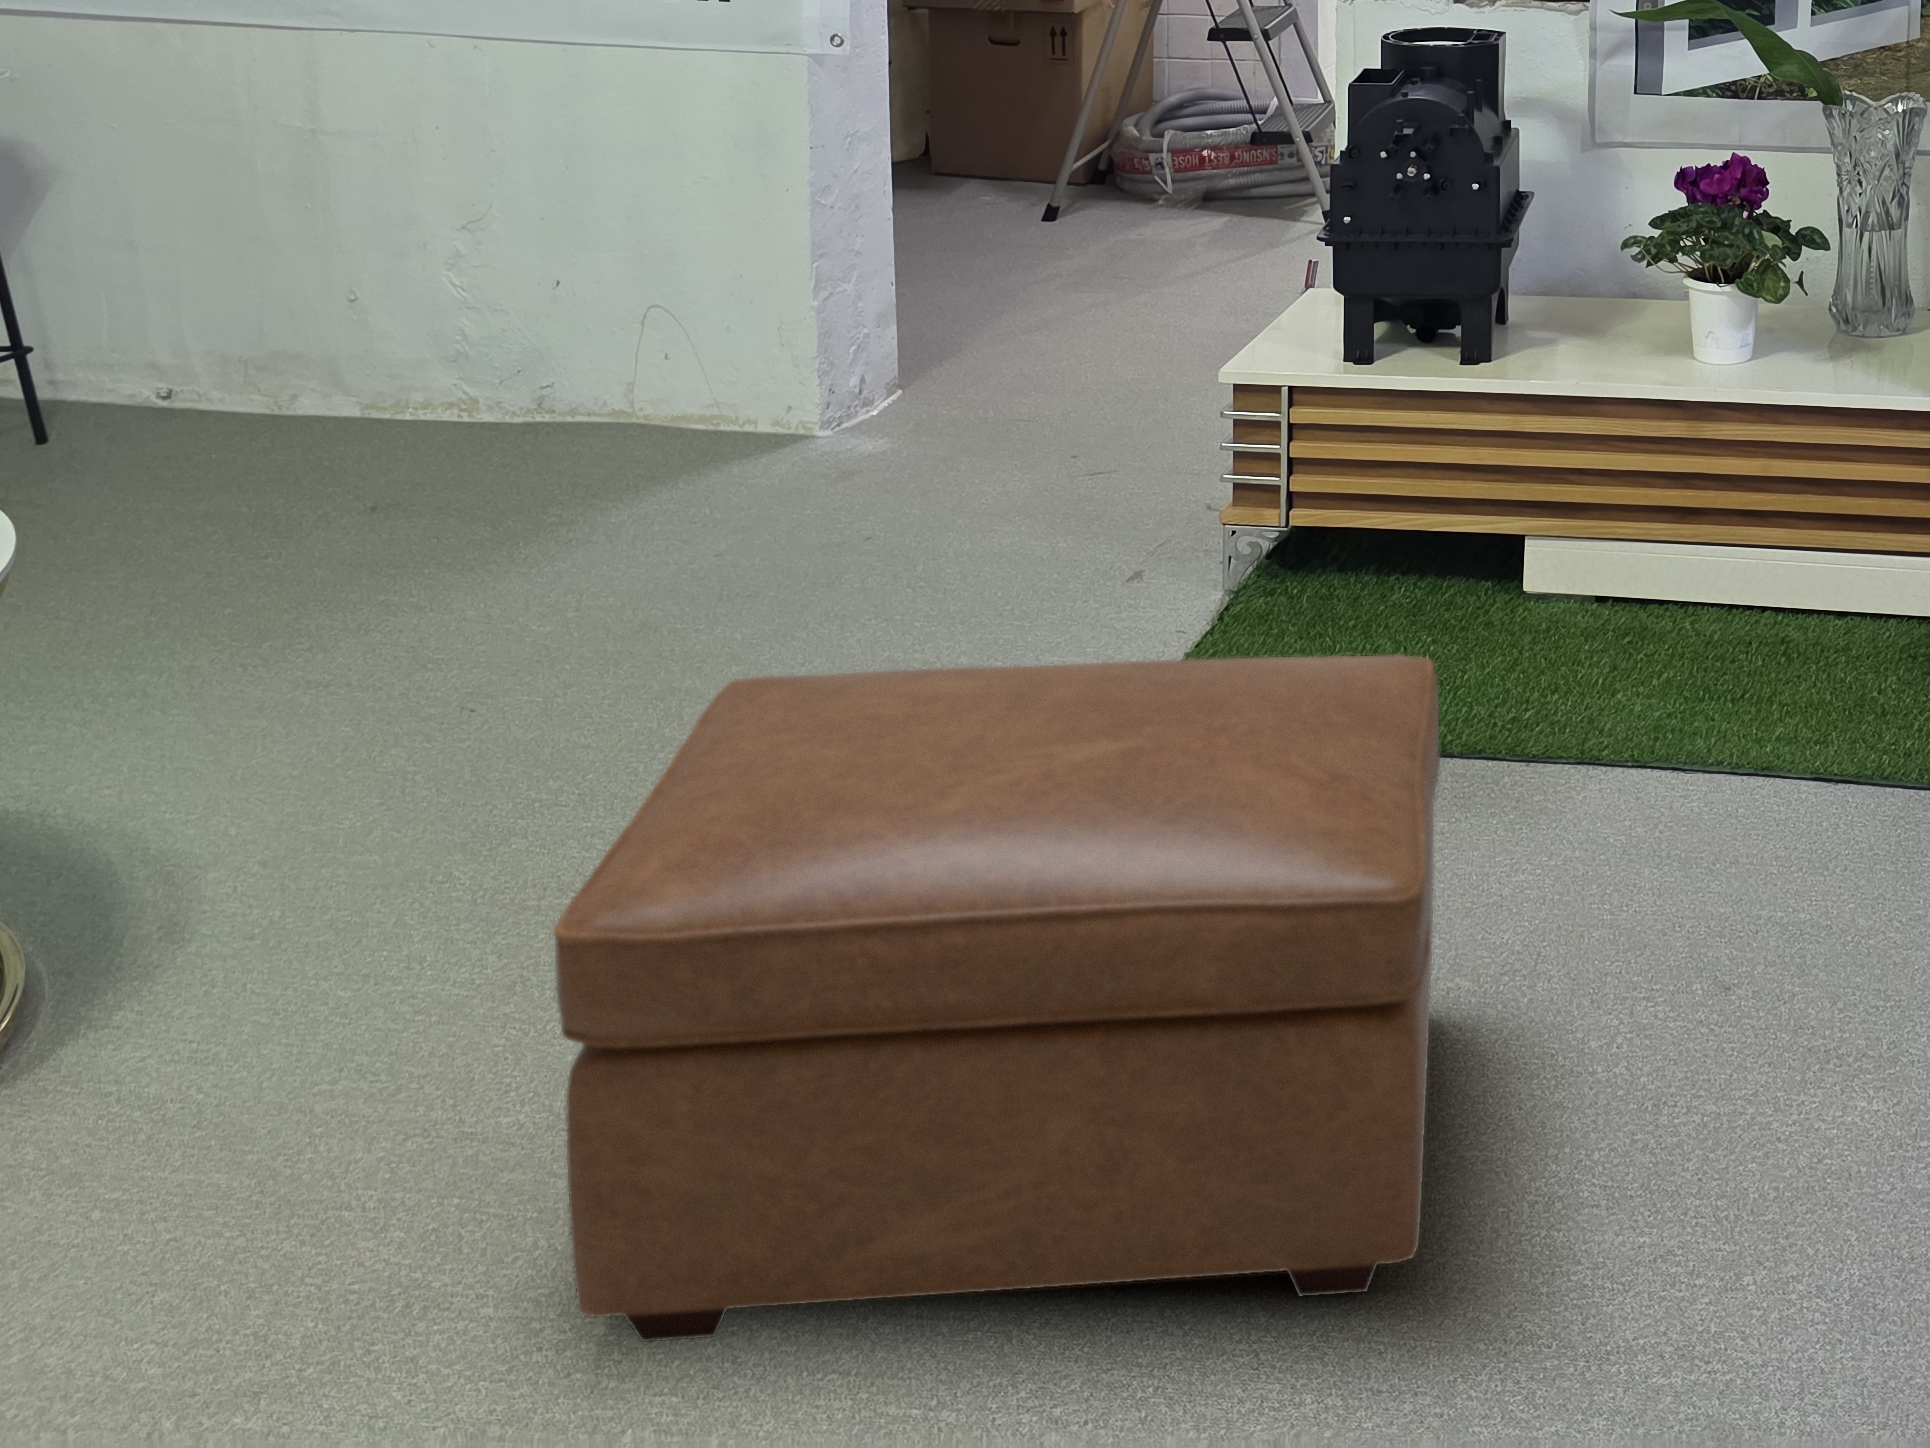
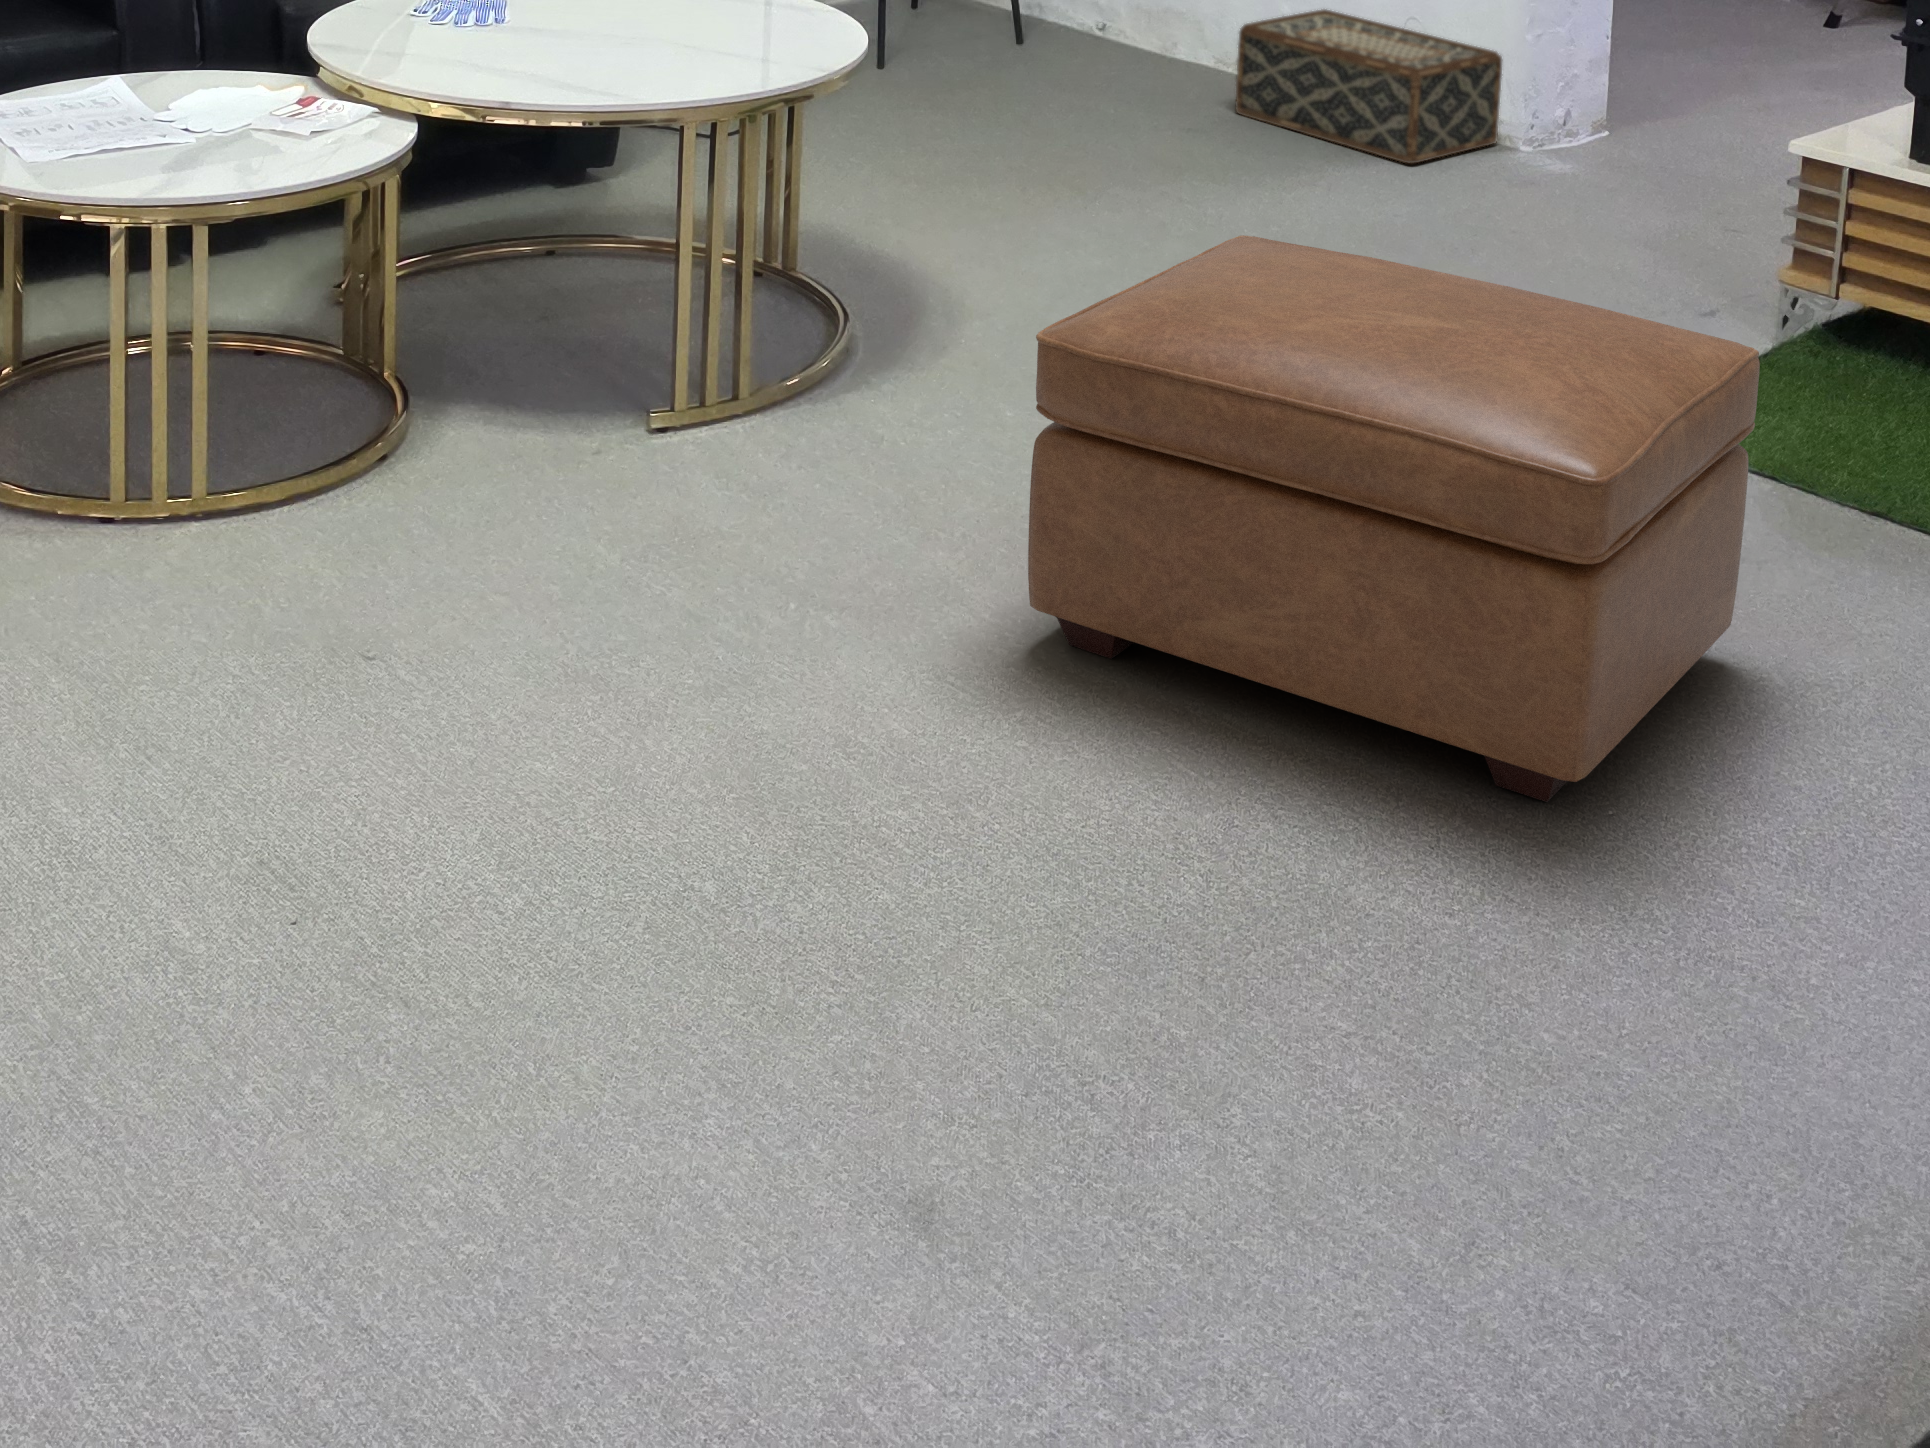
woven basket: none [426,308,788,480] -> present [1236,9,1502,164]

